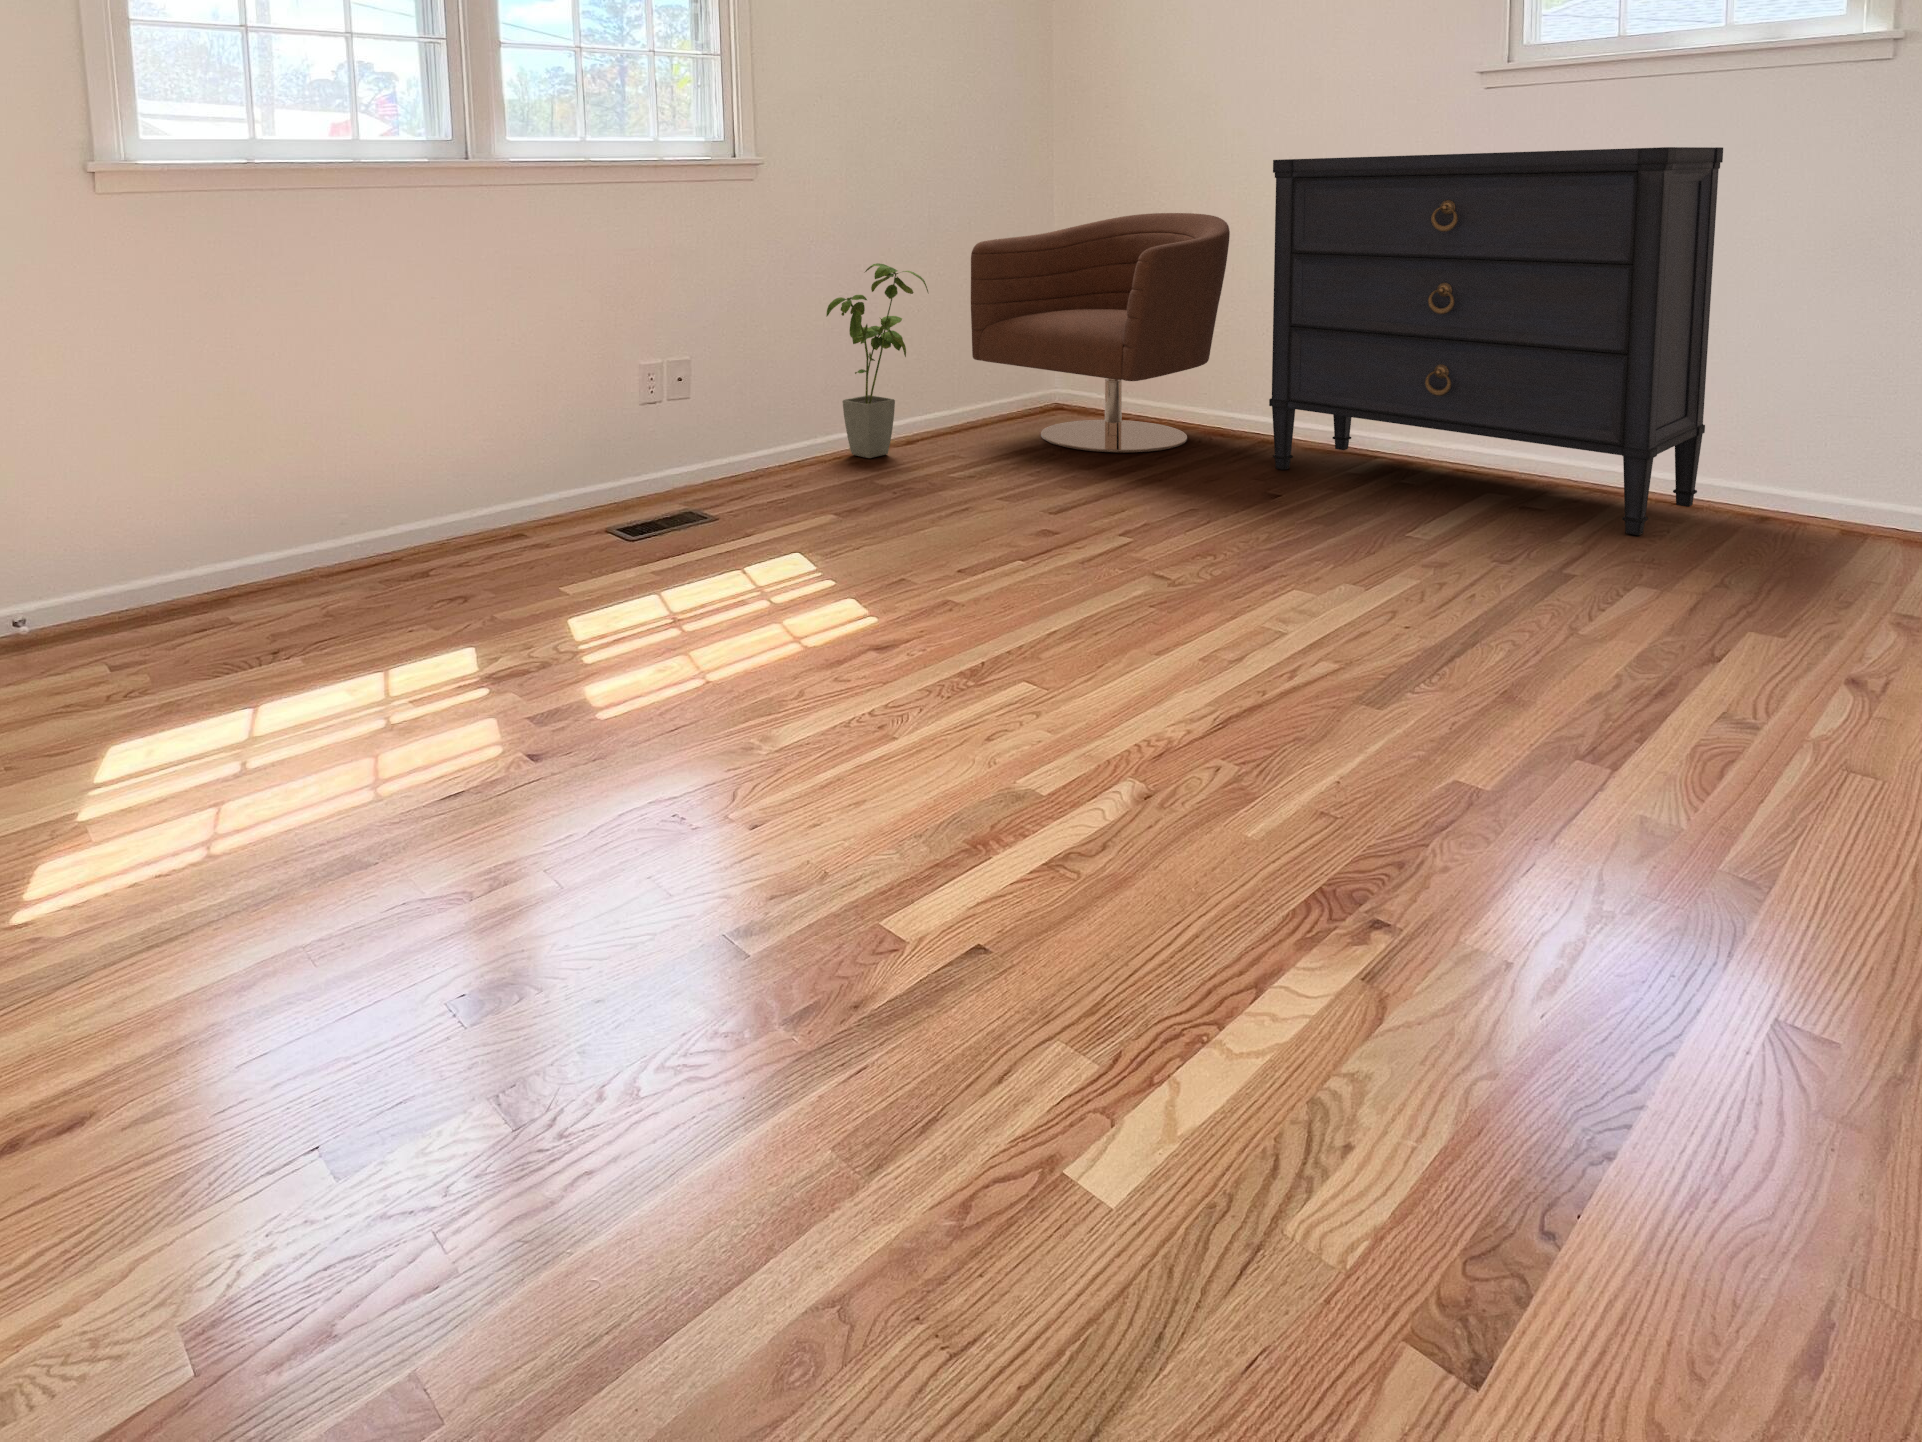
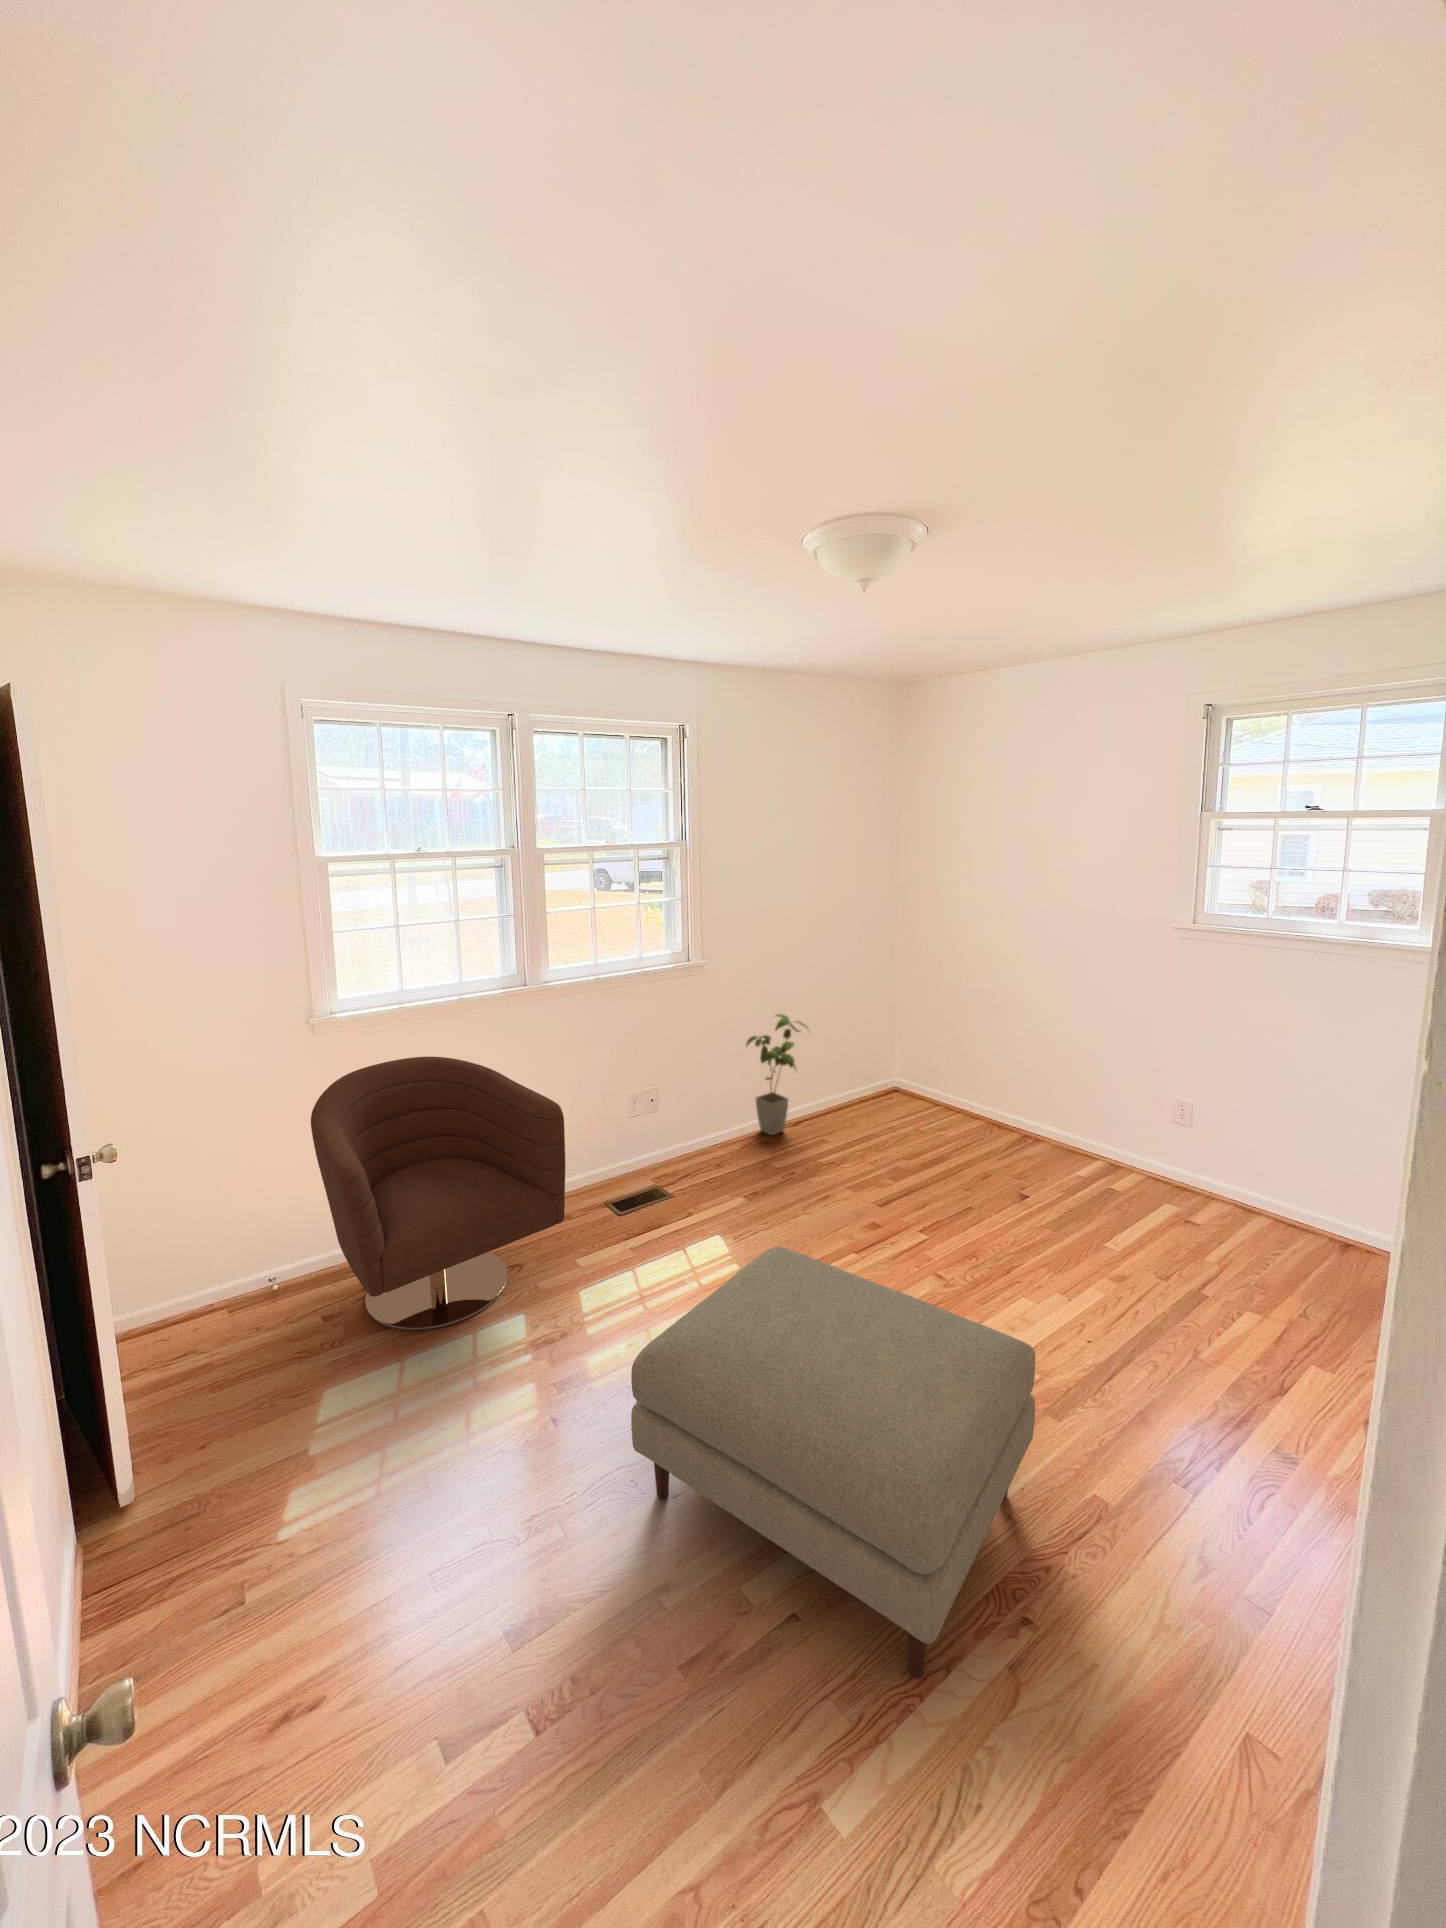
dresser: present [1269,147,1723,535] -> none [1030,958,1339,1254]
armchair: present [971,213,1230,452] -> present [311,1057,565,1330]
ottoman: none [673,462,1353,1000] -> present [631,1247,1035,1677]

